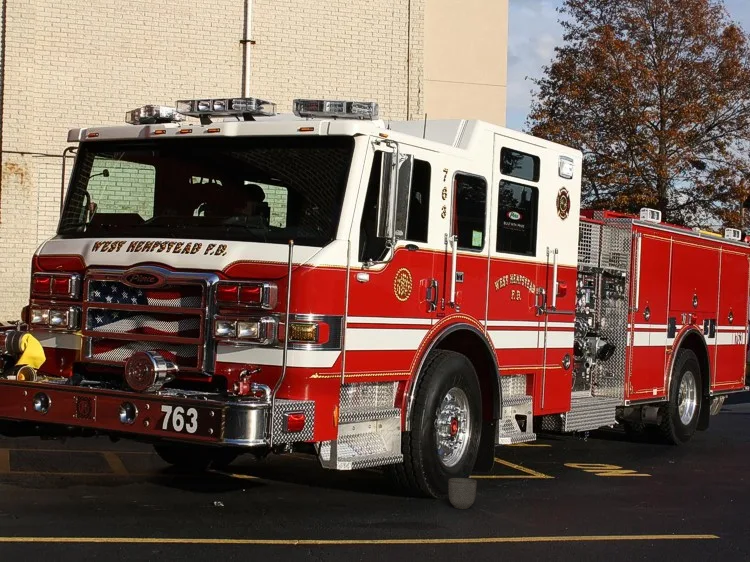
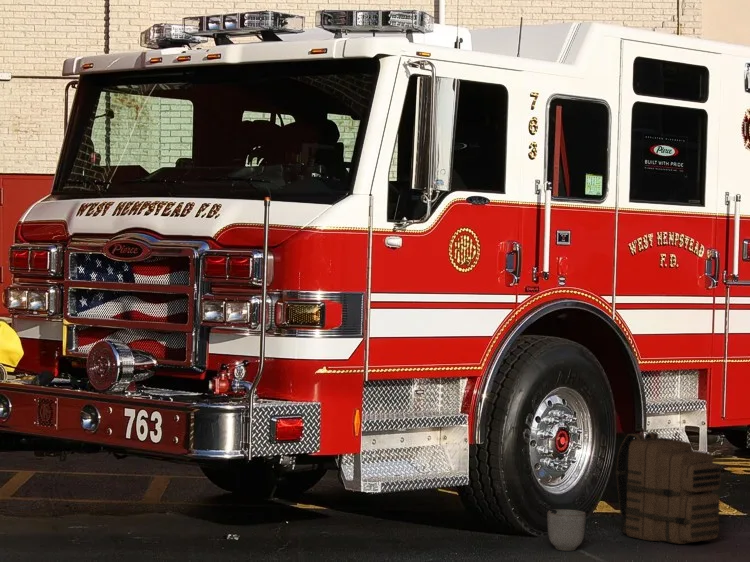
backpack: none [482,419,561,501] -> present [616,432,721,544]

